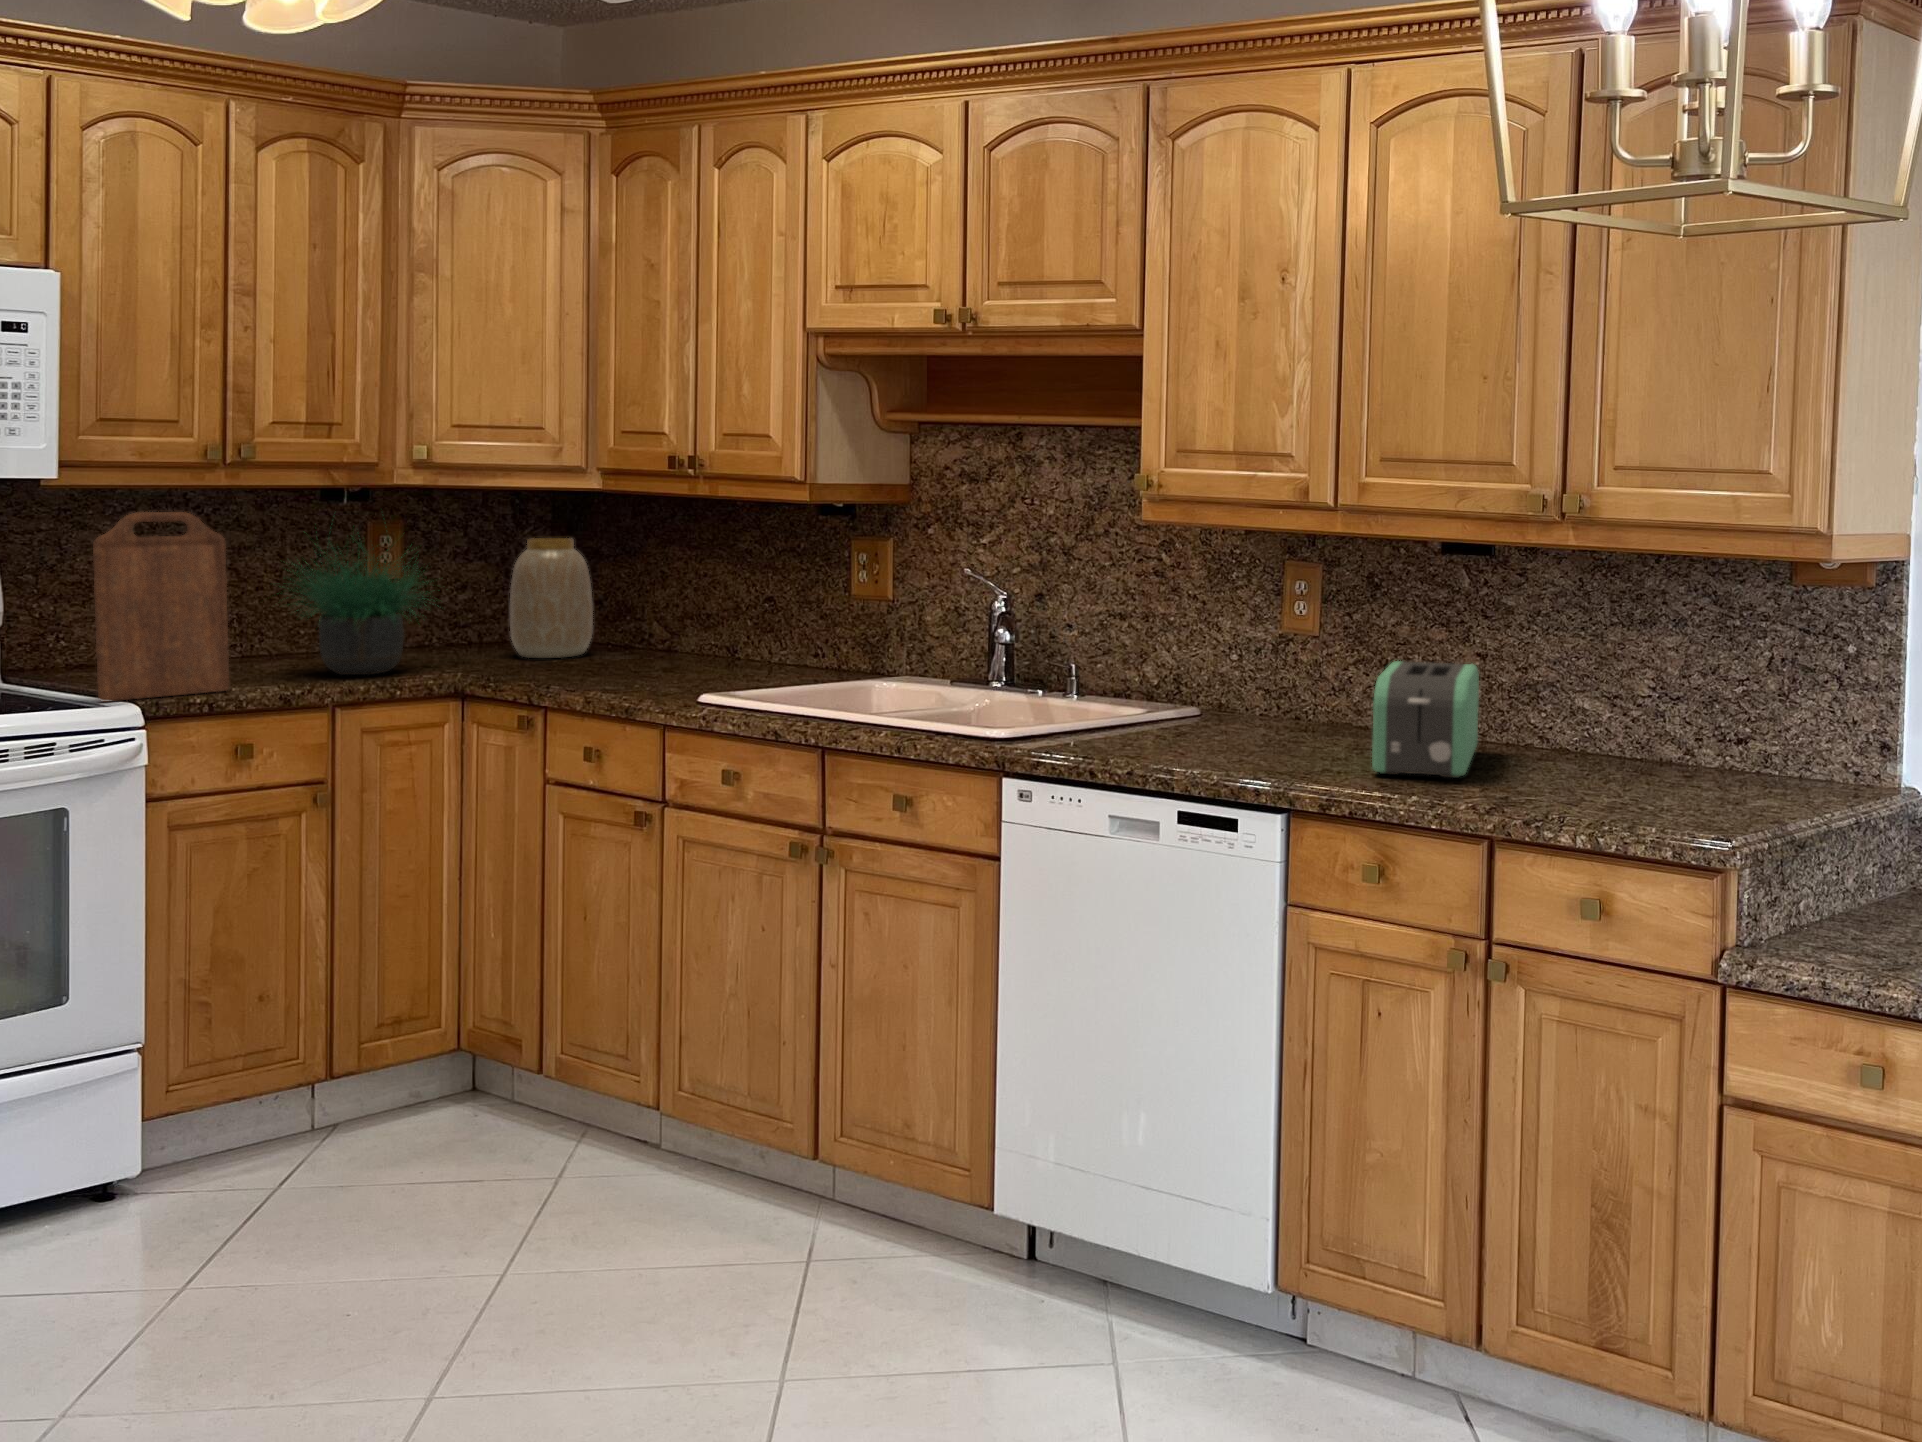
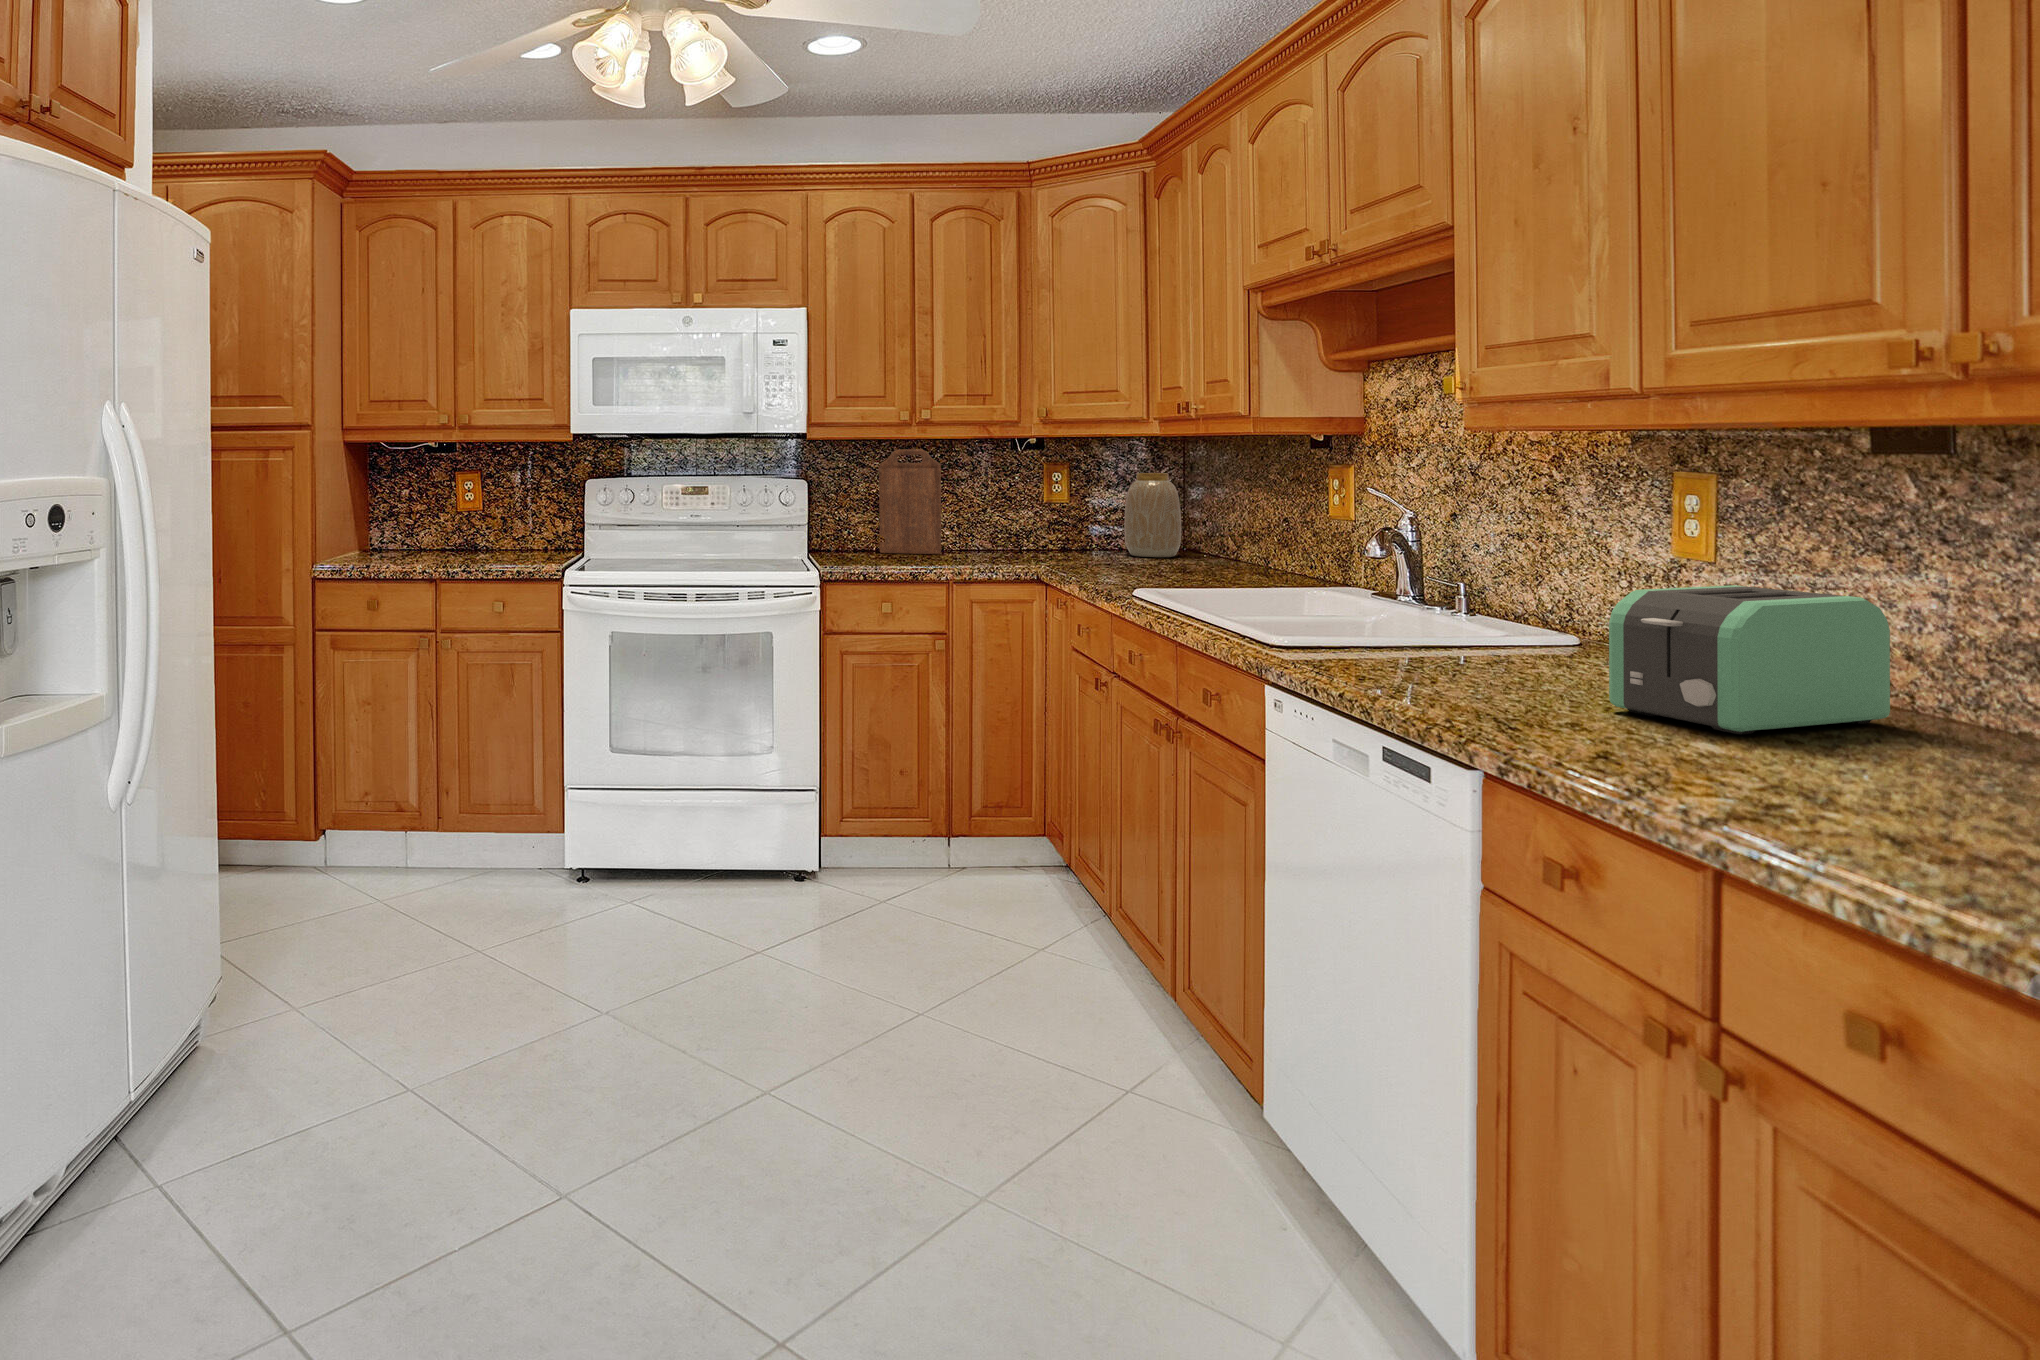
potted plant: present [282,538,429,675] -> none [965,449,1076,555]

